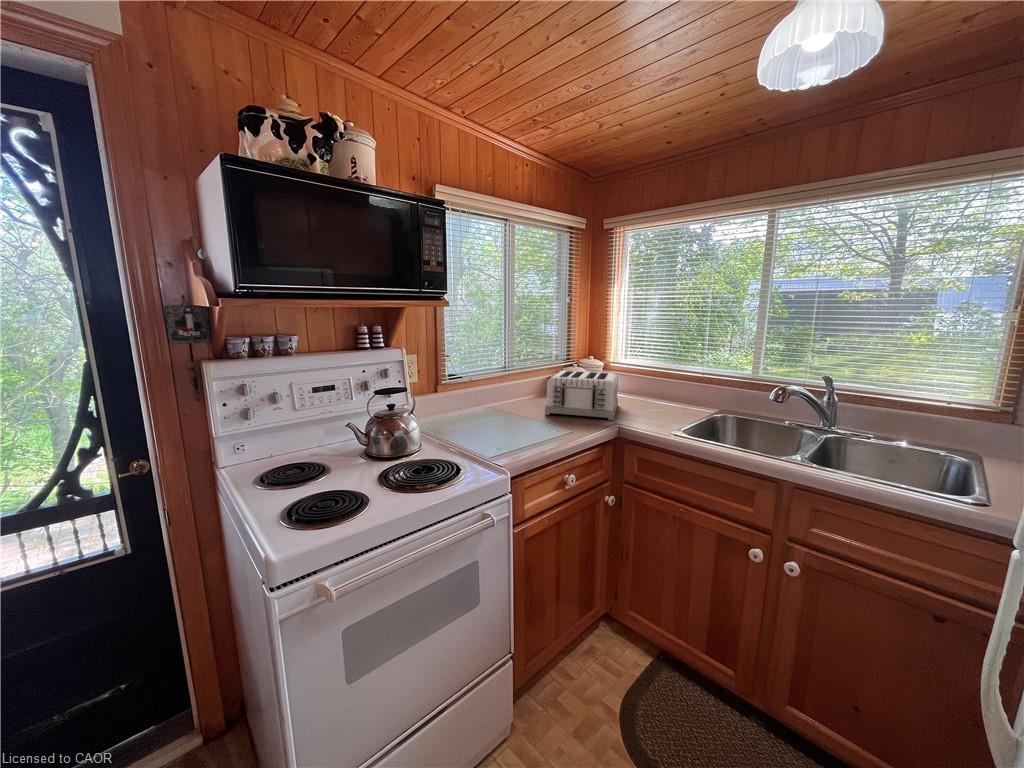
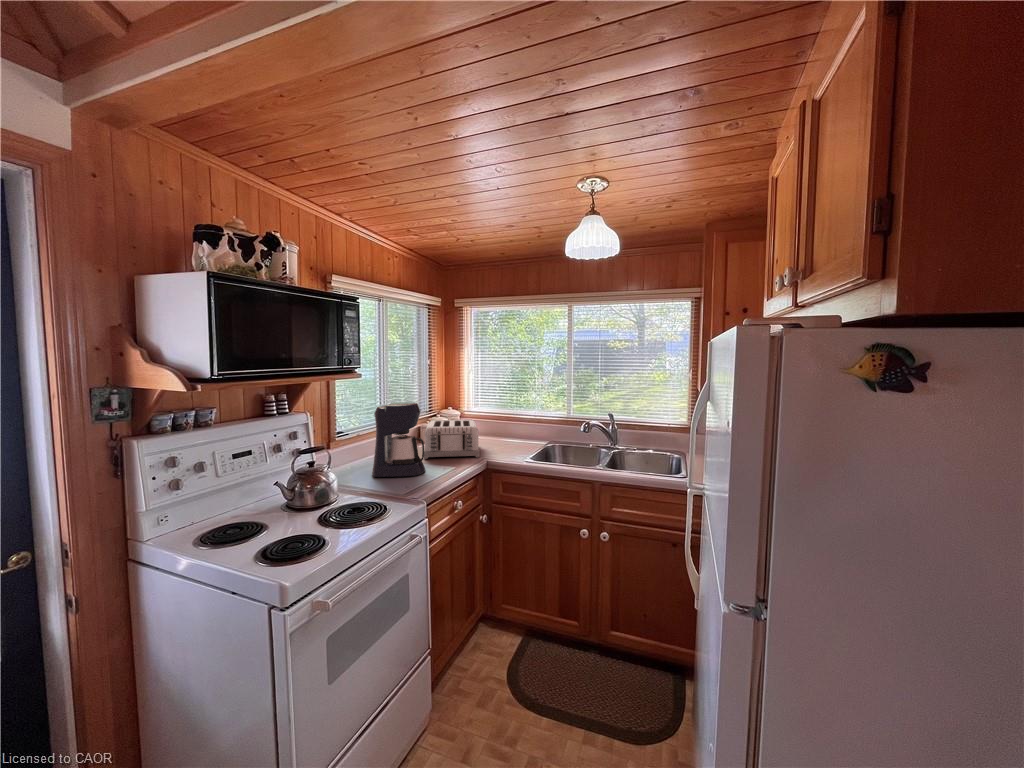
coffee maker: none [475,343,538,434] -> present [372,402,425,477]

